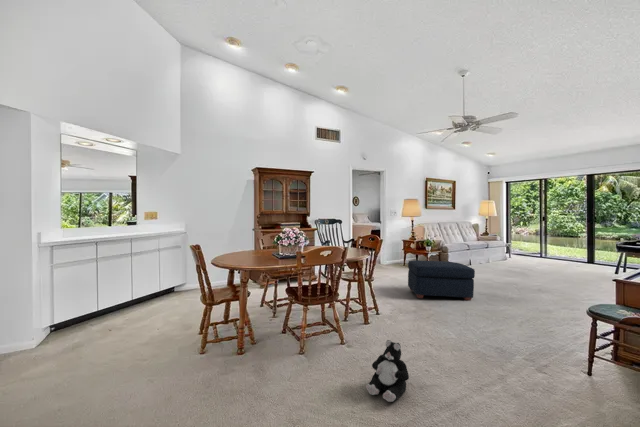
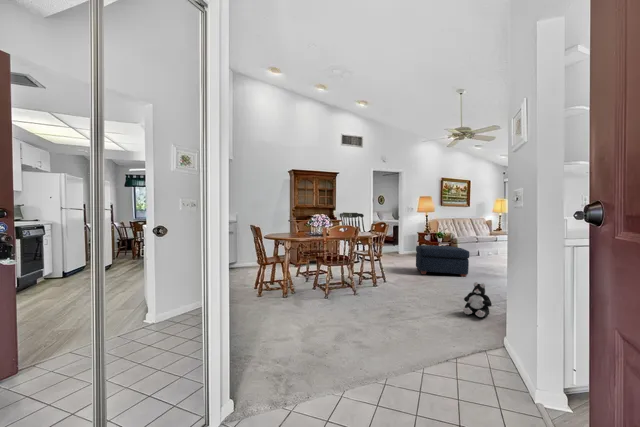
plush toy: present [366,340,409,402] -> present [463,282,492,317]

